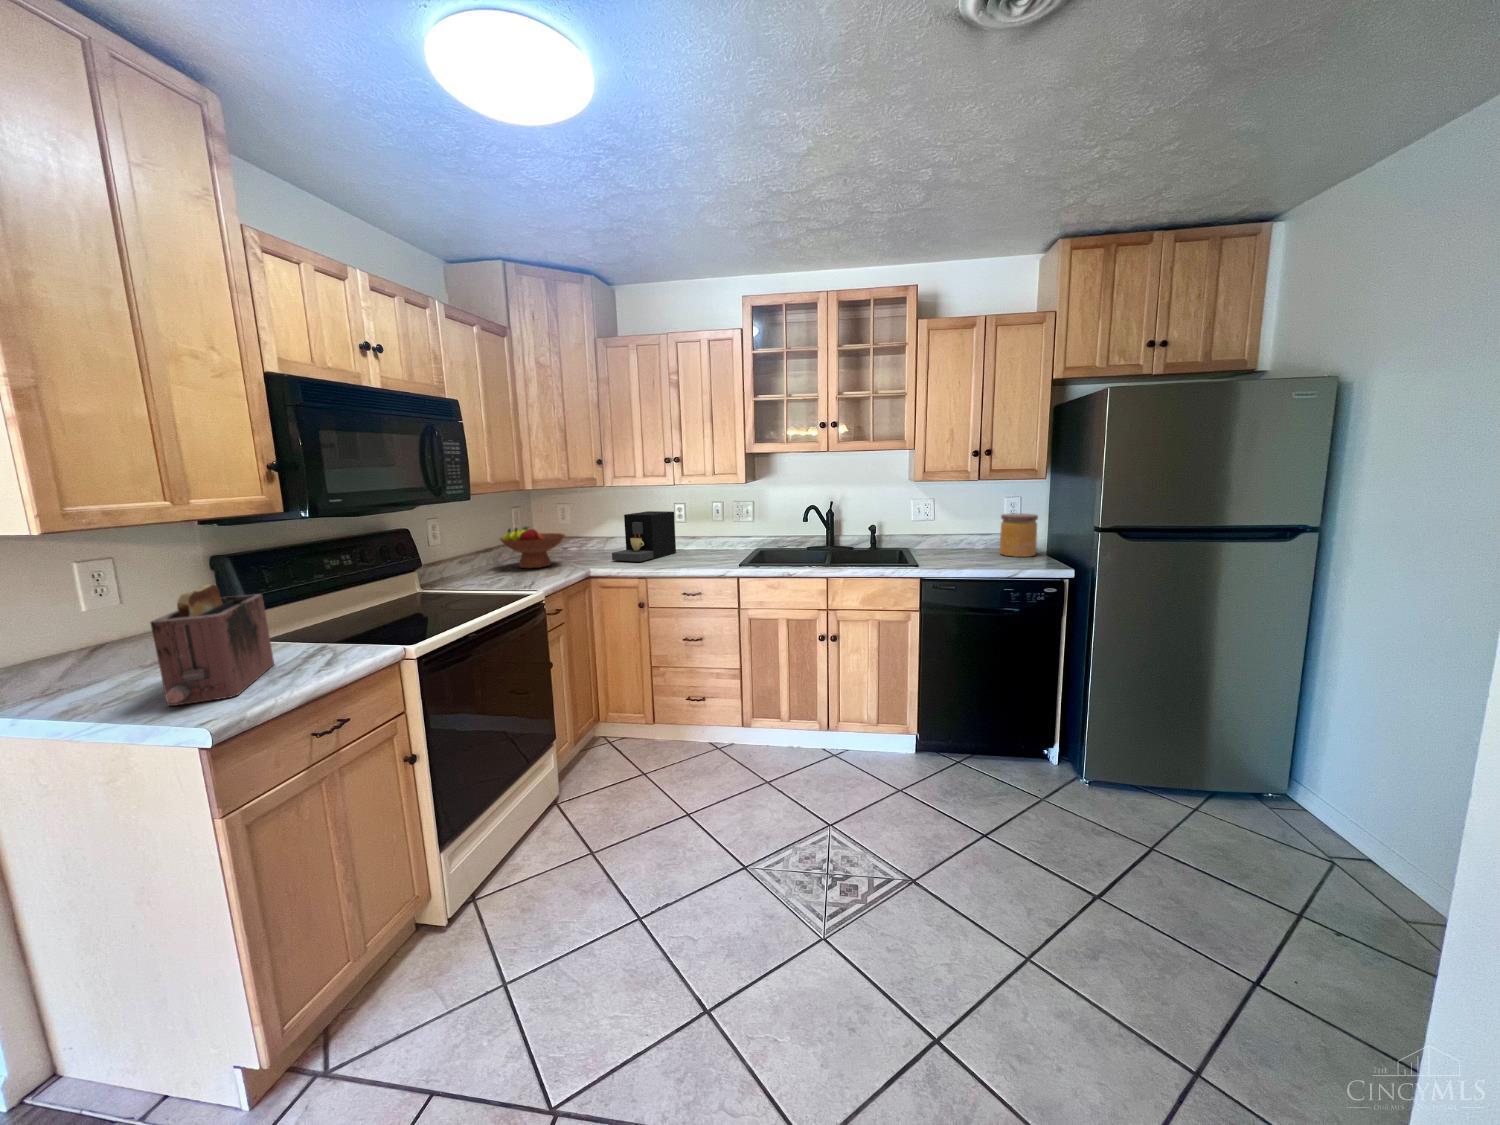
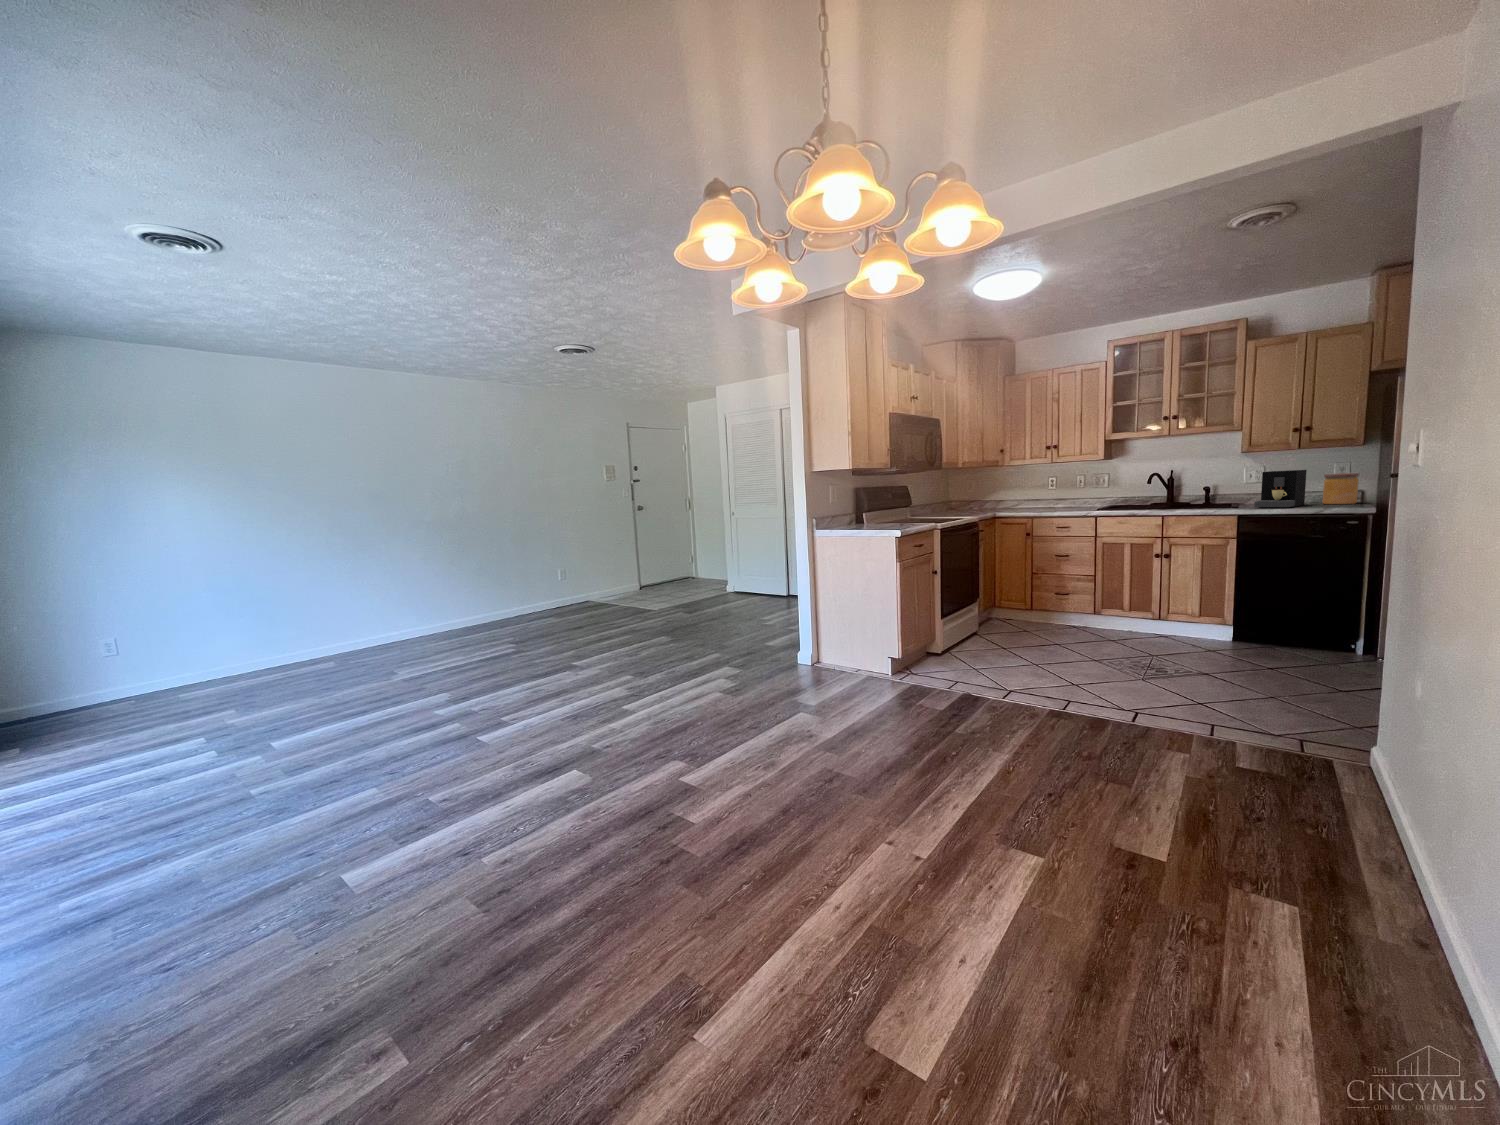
coffee maker: present [612,511,676,562] -> present [1254,470,1307,507]
fruit bowl: present [500,526,565,568] -> none [940,489,979,513]
toaster: present [151,584,274,706] -> none [877,494,900,531]

